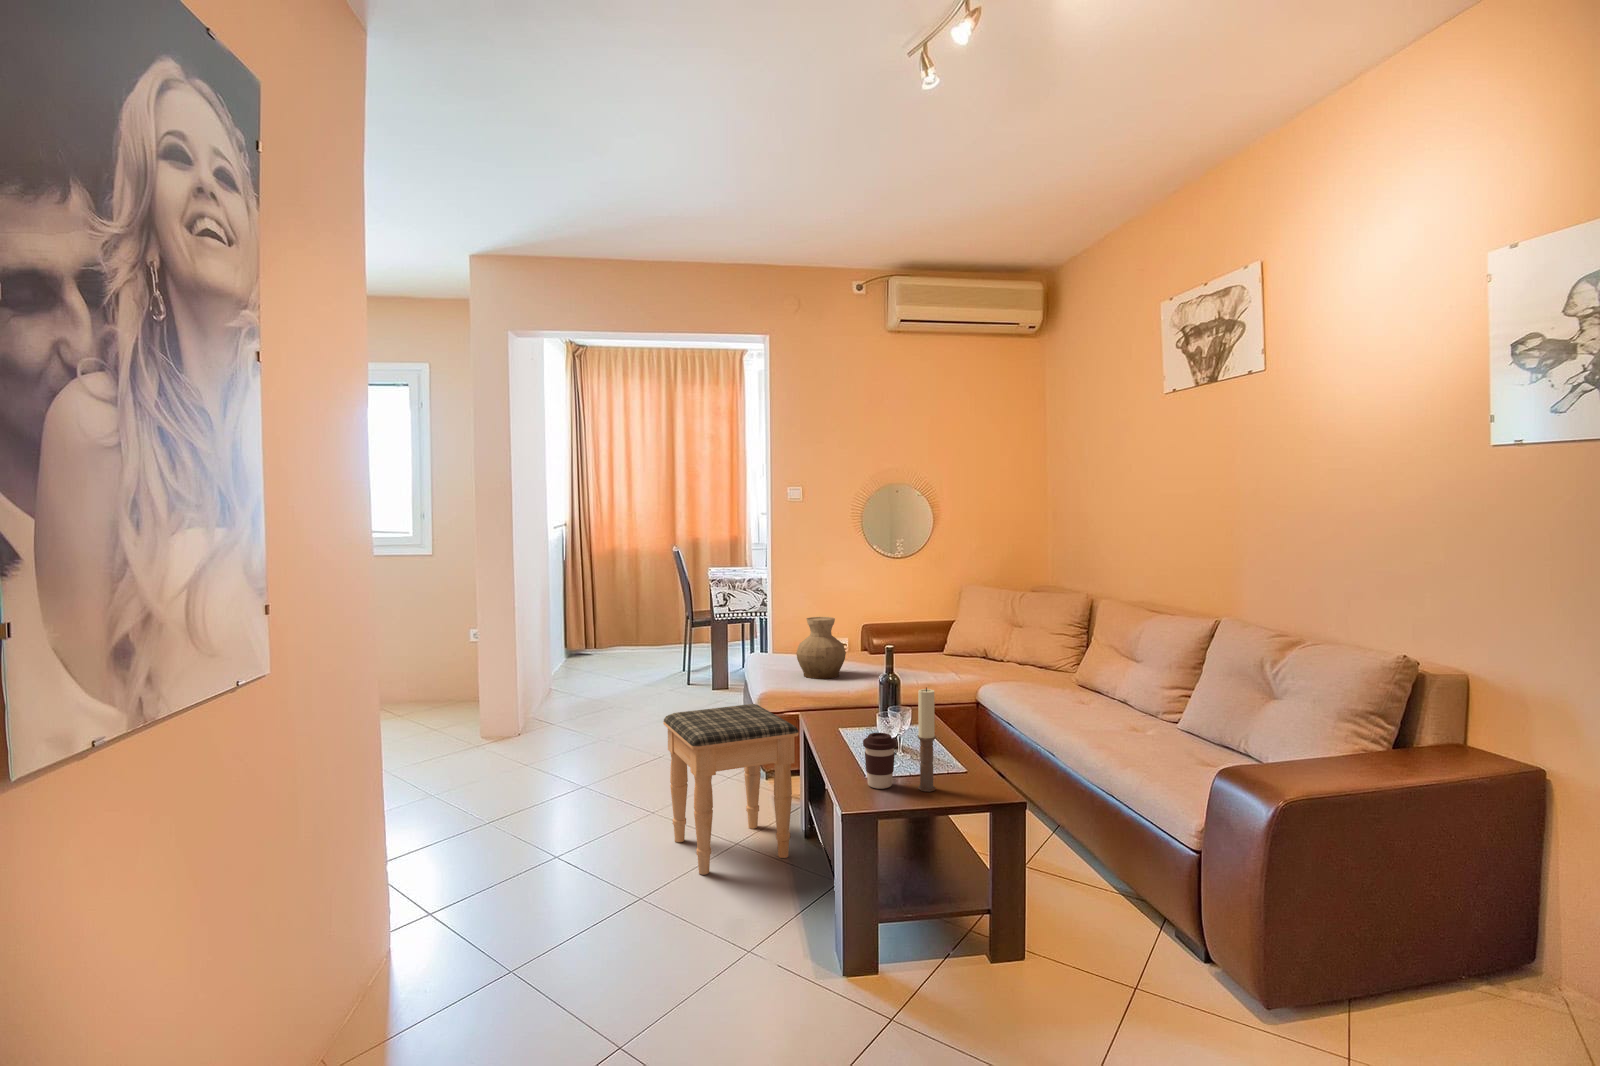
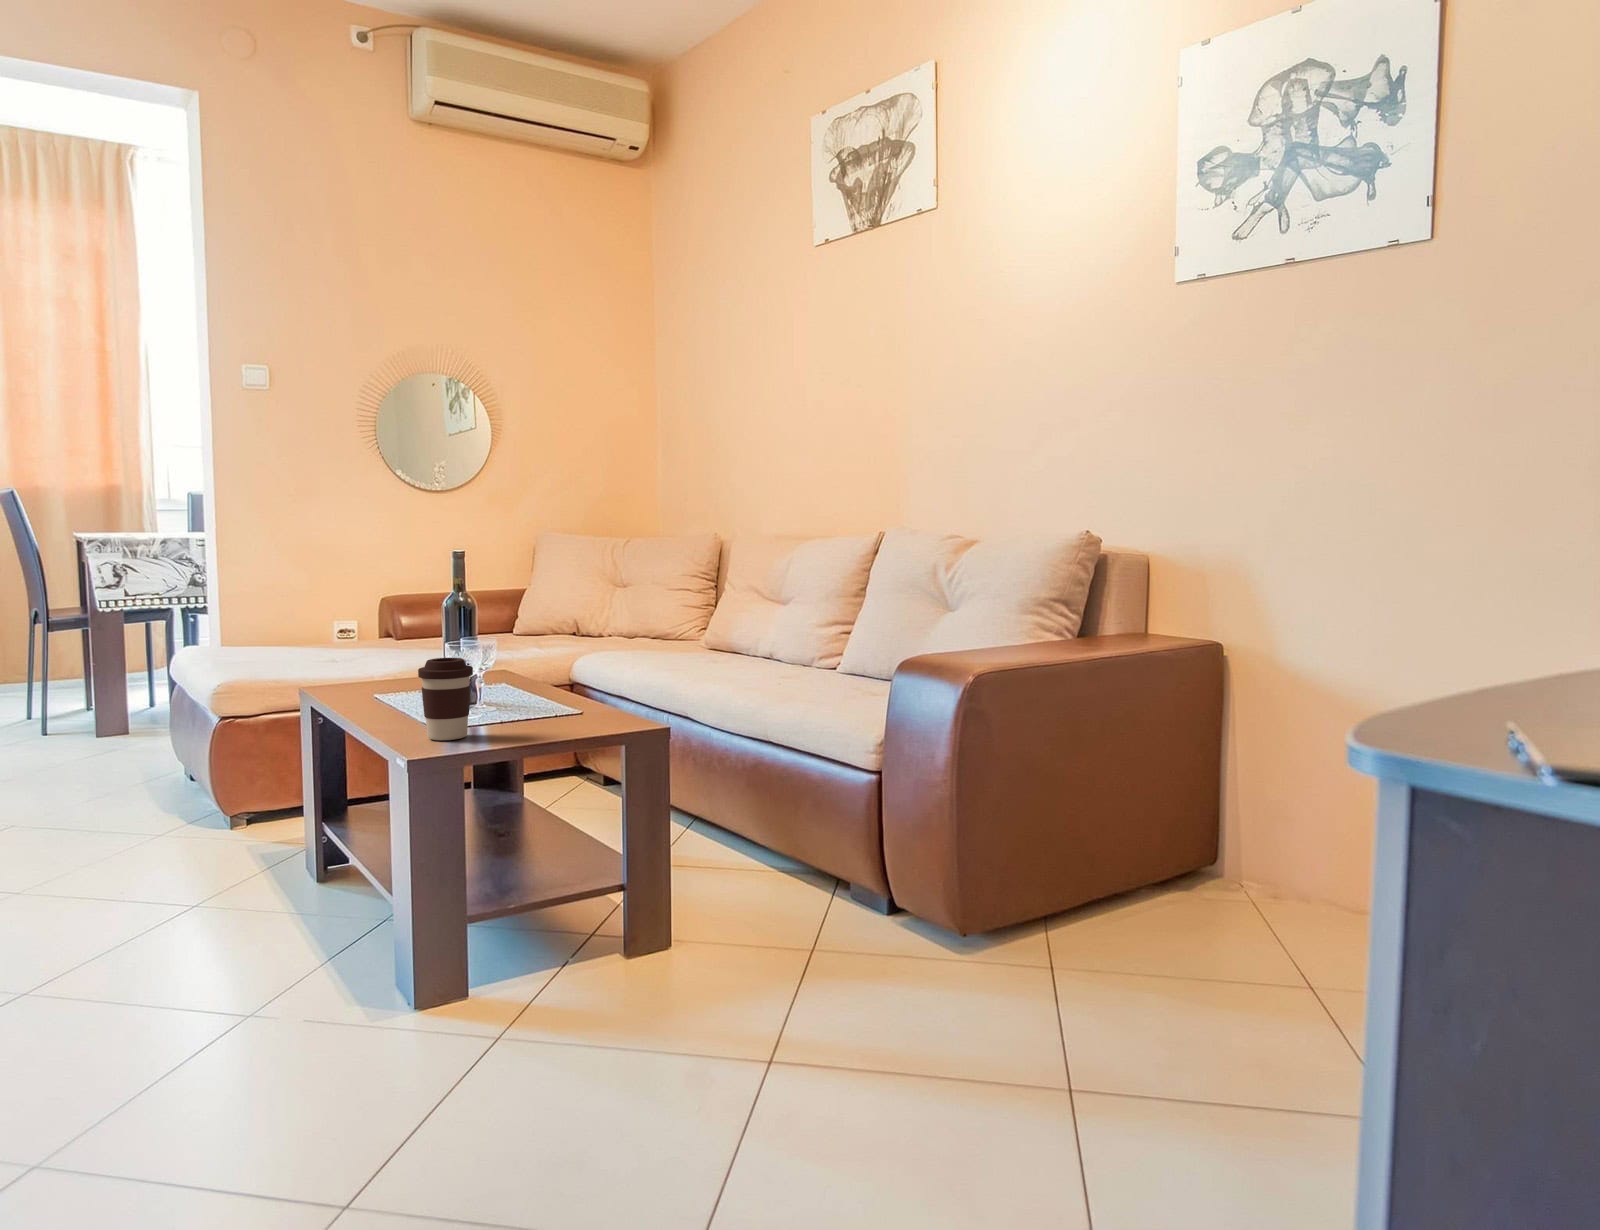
vase: present [796,617,846,679] -> none [280,561,365,655]
candle: present [918,688,935,792] -> none [507,580,536,737]
footstool: present [663,704,799,875] -> none [28,671,298,944]

